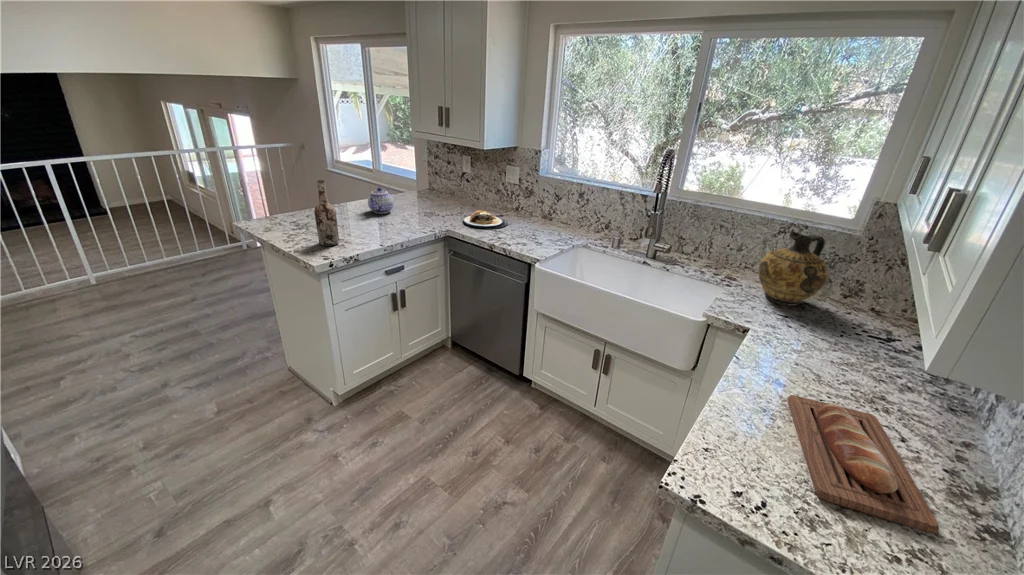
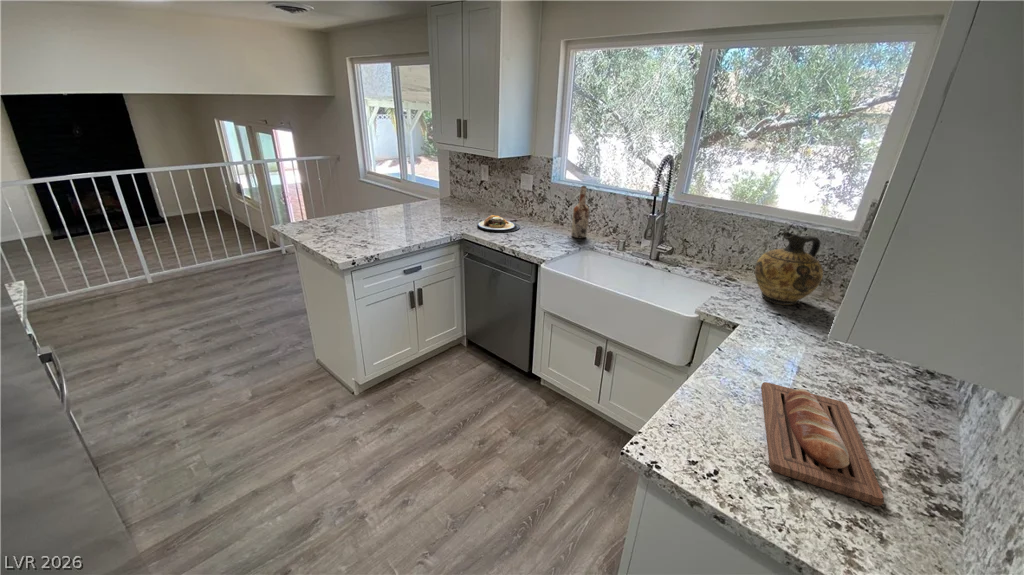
wine bottle: present [314,180,339,246] -> present [571,186,589,238]
teapot: present [368,188,393,214] -> none [391,194,414,218]

